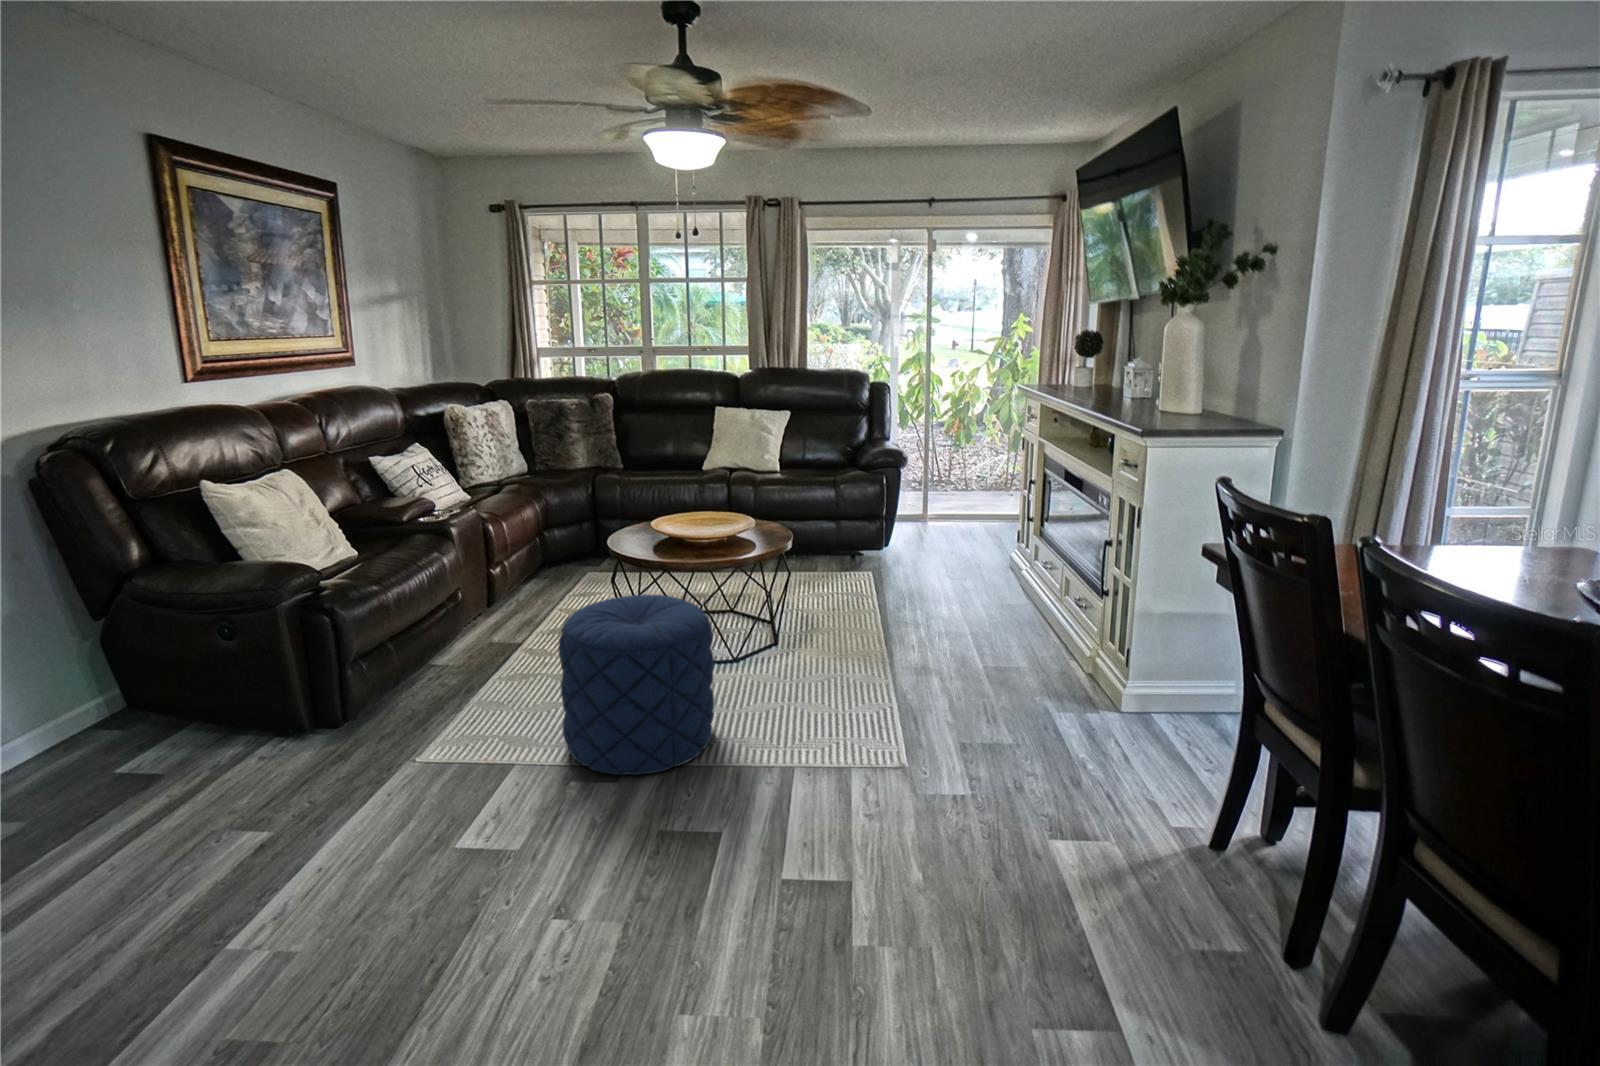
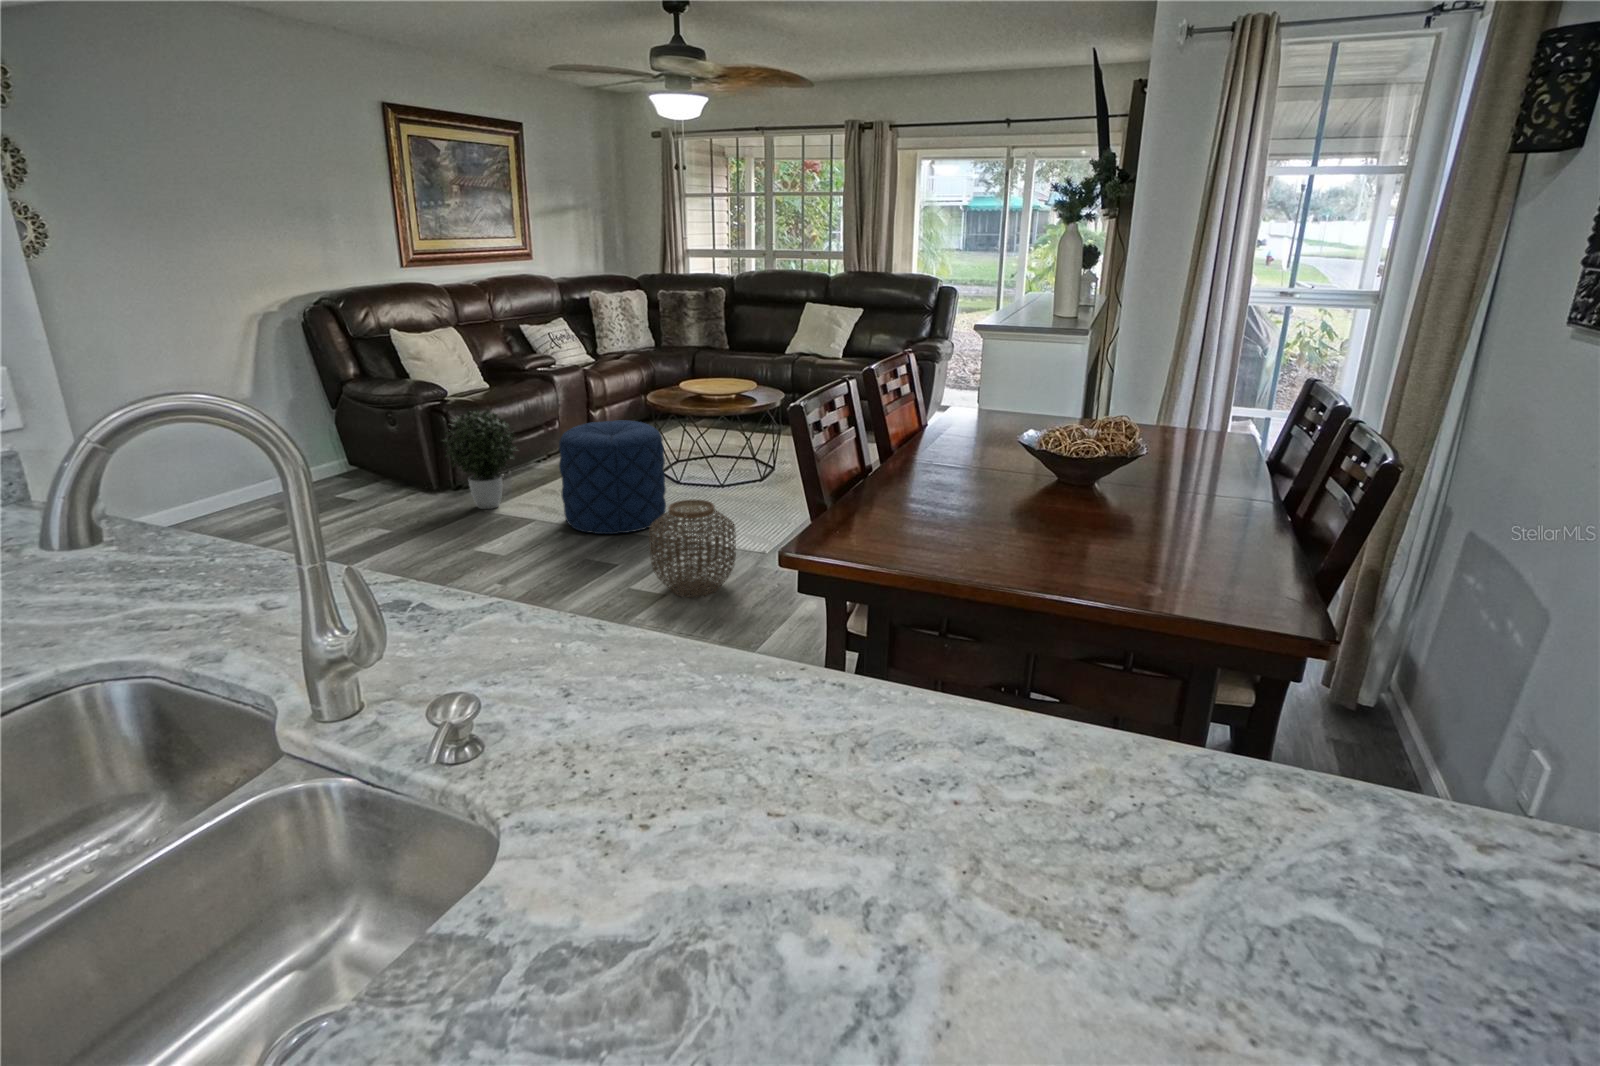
potted plant: none [345,598,469,756] -> present [444,410,517,509]
woven basket: none [811,722,942,878] -> present [649,499,736,597]

